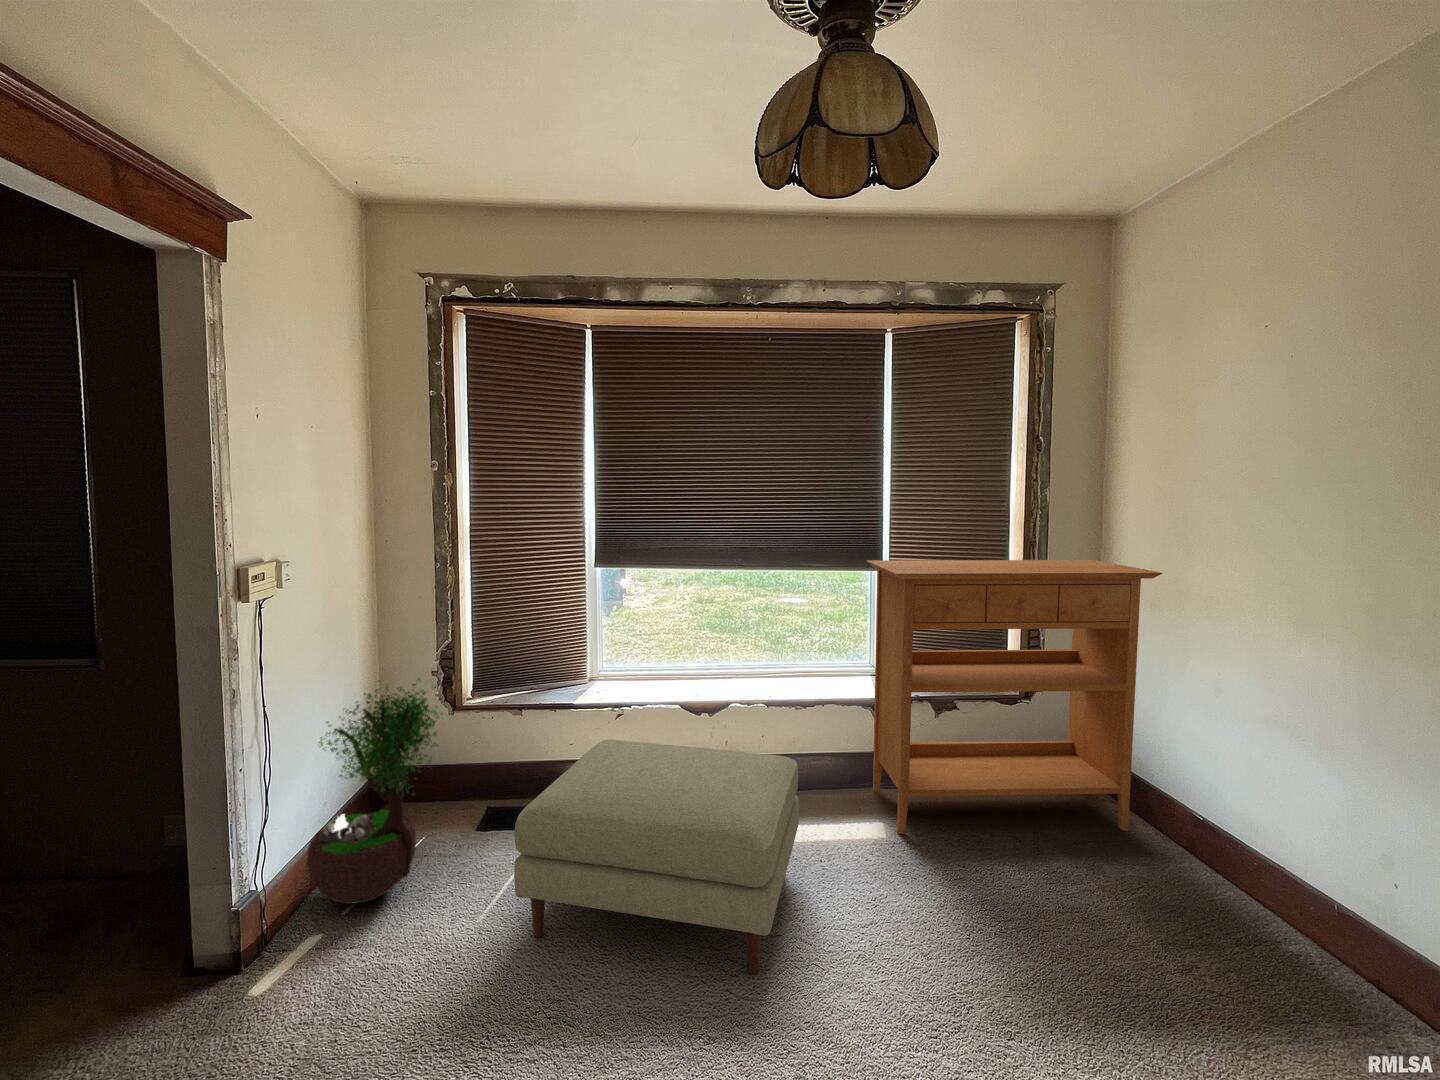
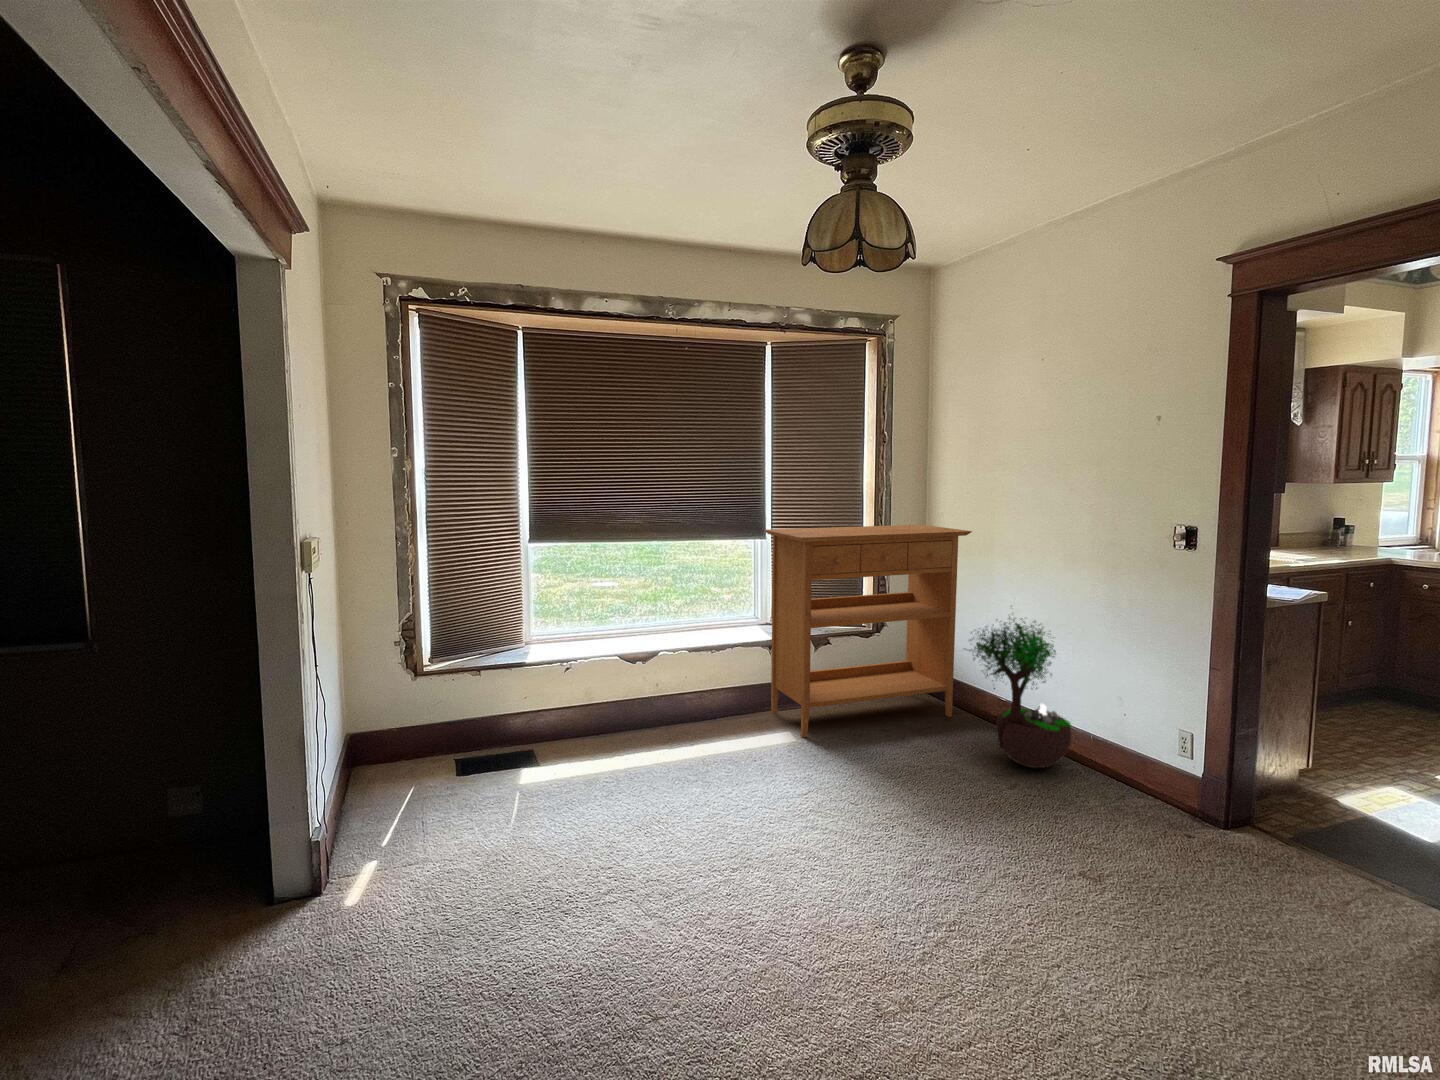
potted tree: present [307,678,439,904] -> present [966,606,1072,768]
ottoman: present [514,740,799,975] -> none [553,682,757,834]

